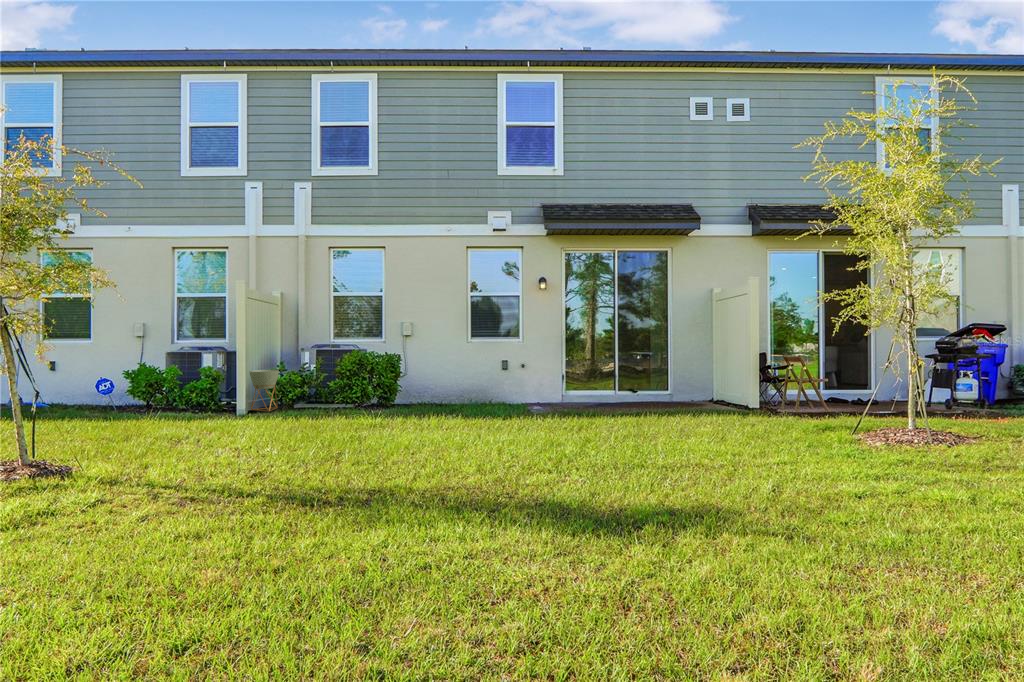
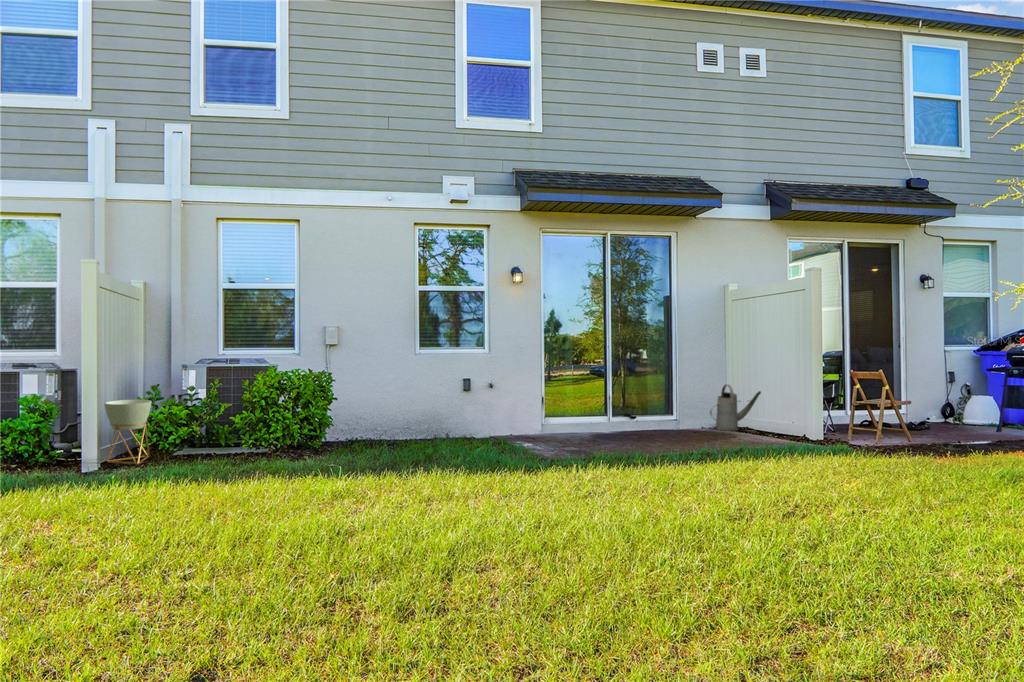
watering can: none [688,367,731,403] -> present [710,385,761,431]

